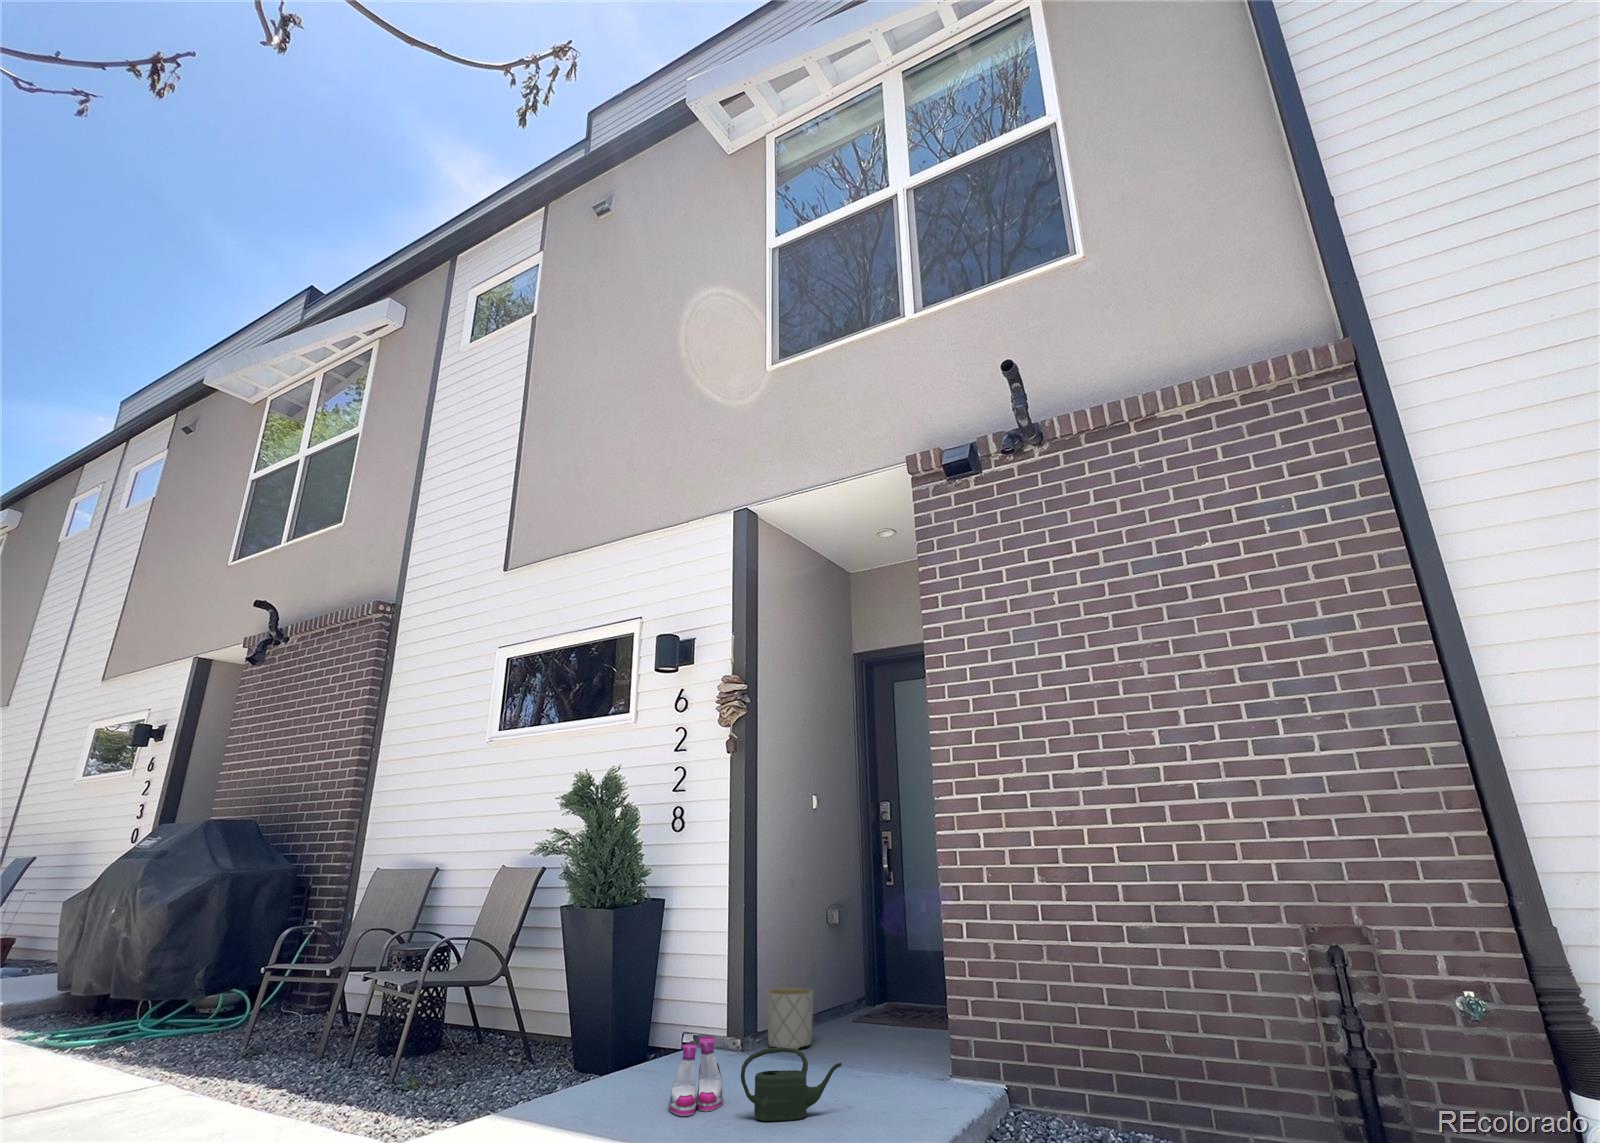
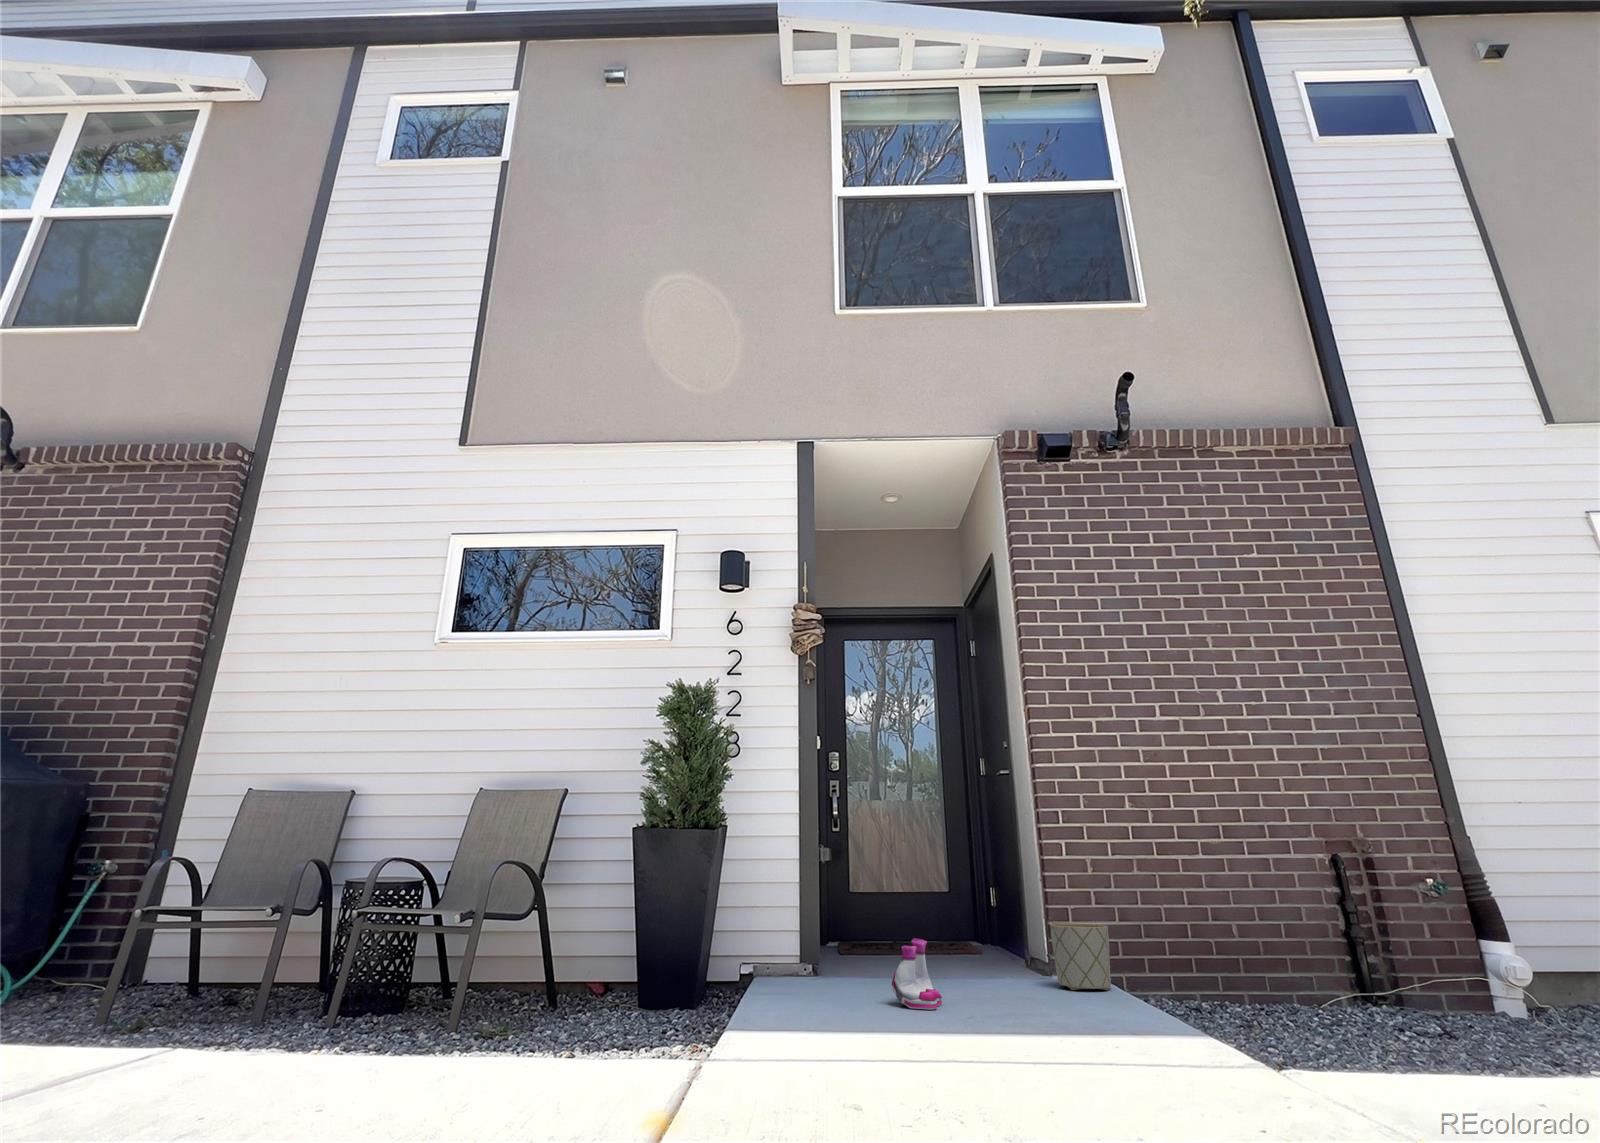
planter: present [767,988,813,1049] -> present [1050,923,1111,991]
watering can: present [741,1047,842,1121] -> none [984,940,1047,1006]

